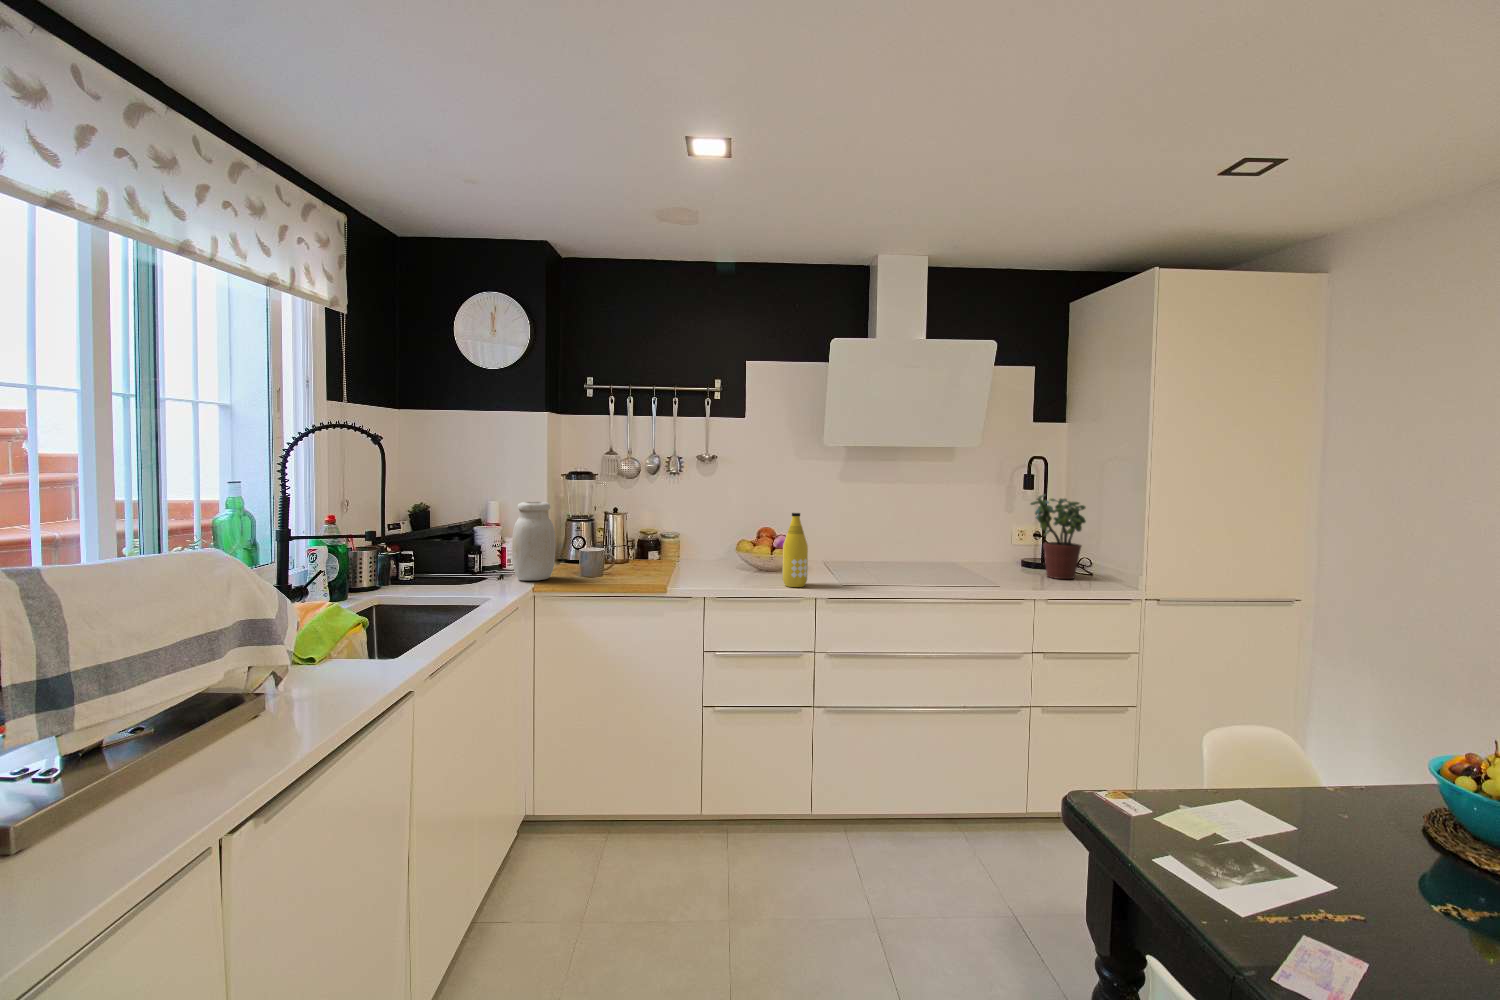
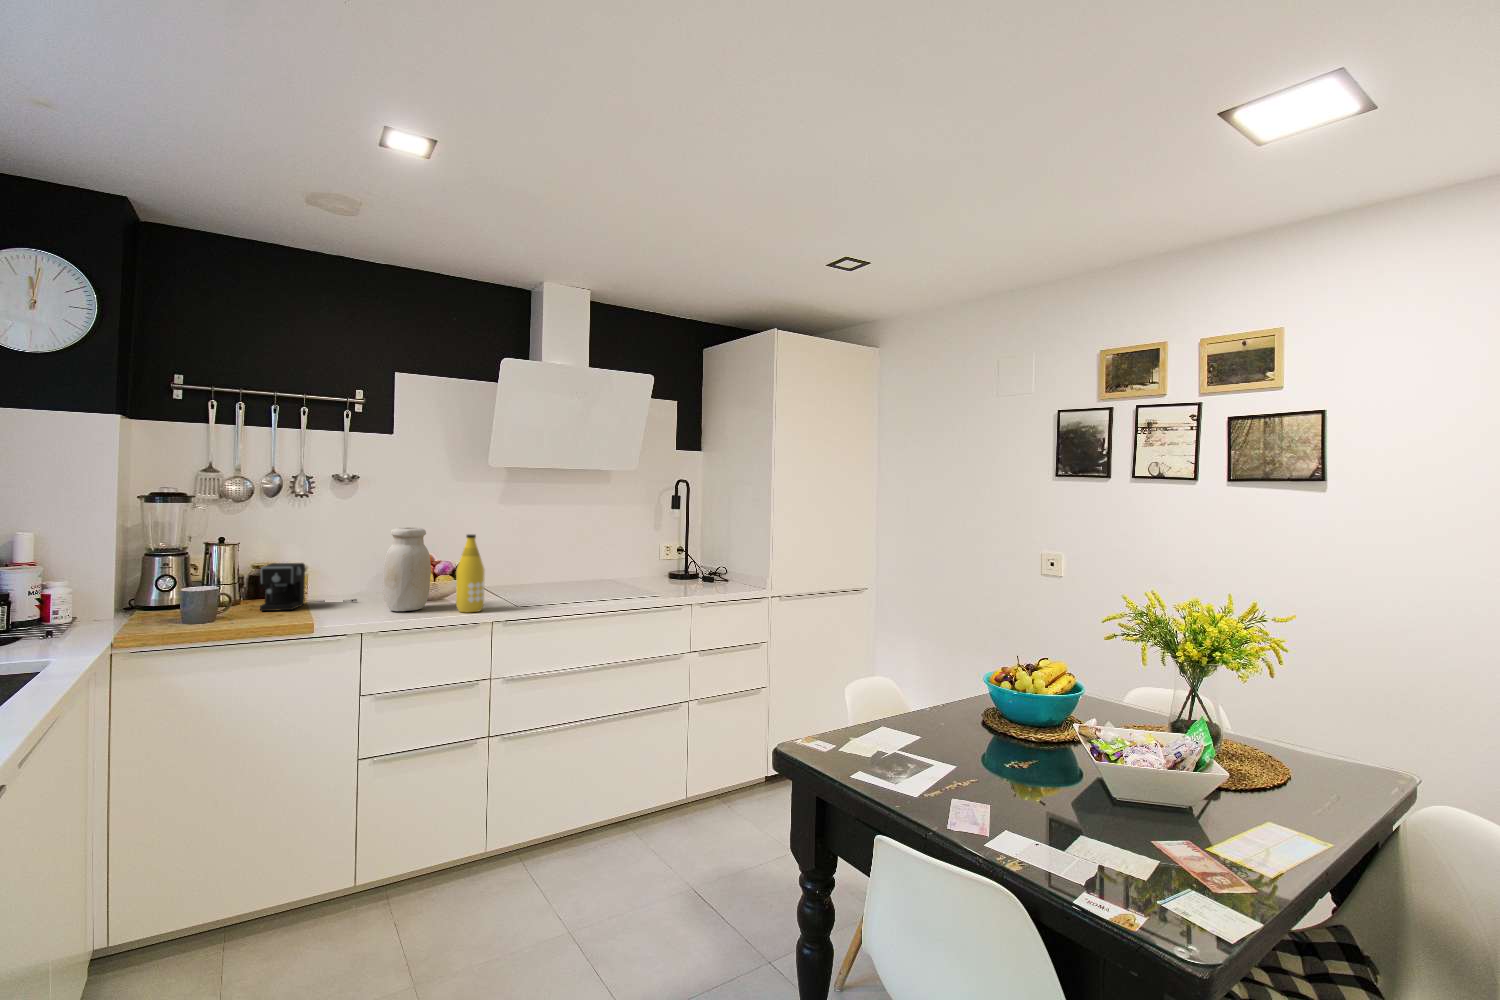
potted plant: present [1031,495,1086,579] -> none [682,513,727,587]
jar: present [512,501,556,580] -> present [382,527,431,611]
coffee maker: none [637,531,711,571] -> present [260,563,356,611]

